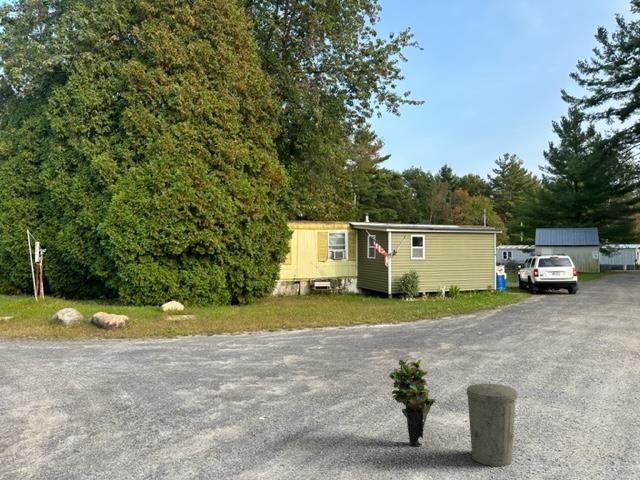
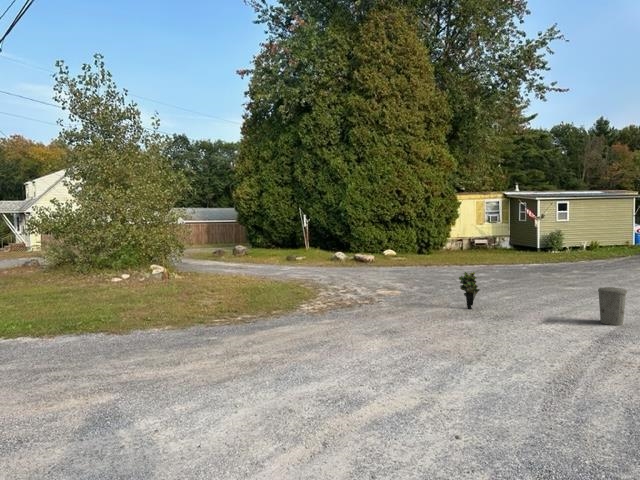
potted plant: present [389,359,436,446] -> present [459,272,480,309]

